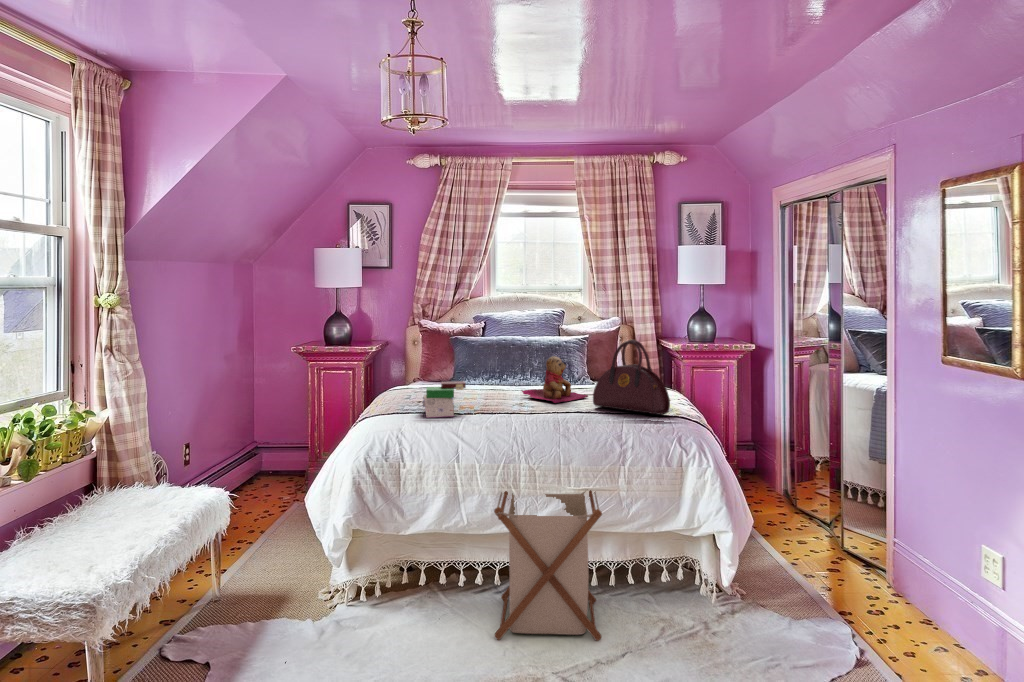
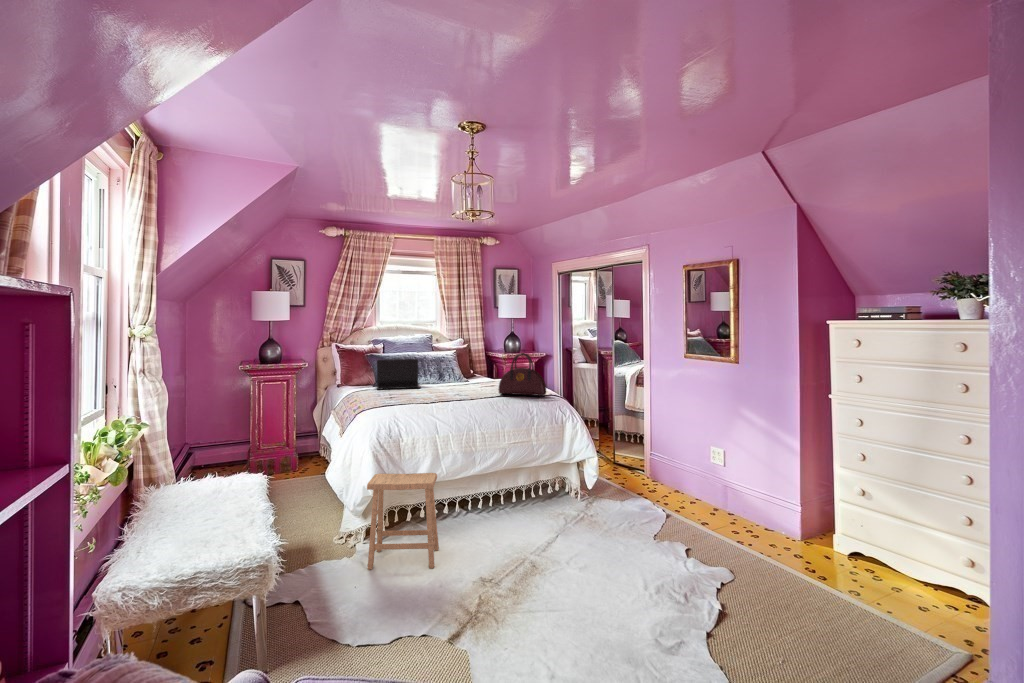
laptop: none [438,345,507,389] -> present [377,359,420,390]
teddy bear: present [522,356,588,403] -> none [444,365,485,394]
book: present [423,381,466,418] -> none [400,383,428,409]
laundry basket: present [494,490,602,641] -> none [464,440,542,542]
footstool: none [313,508,427,662] -> present [367,473,439,570]

